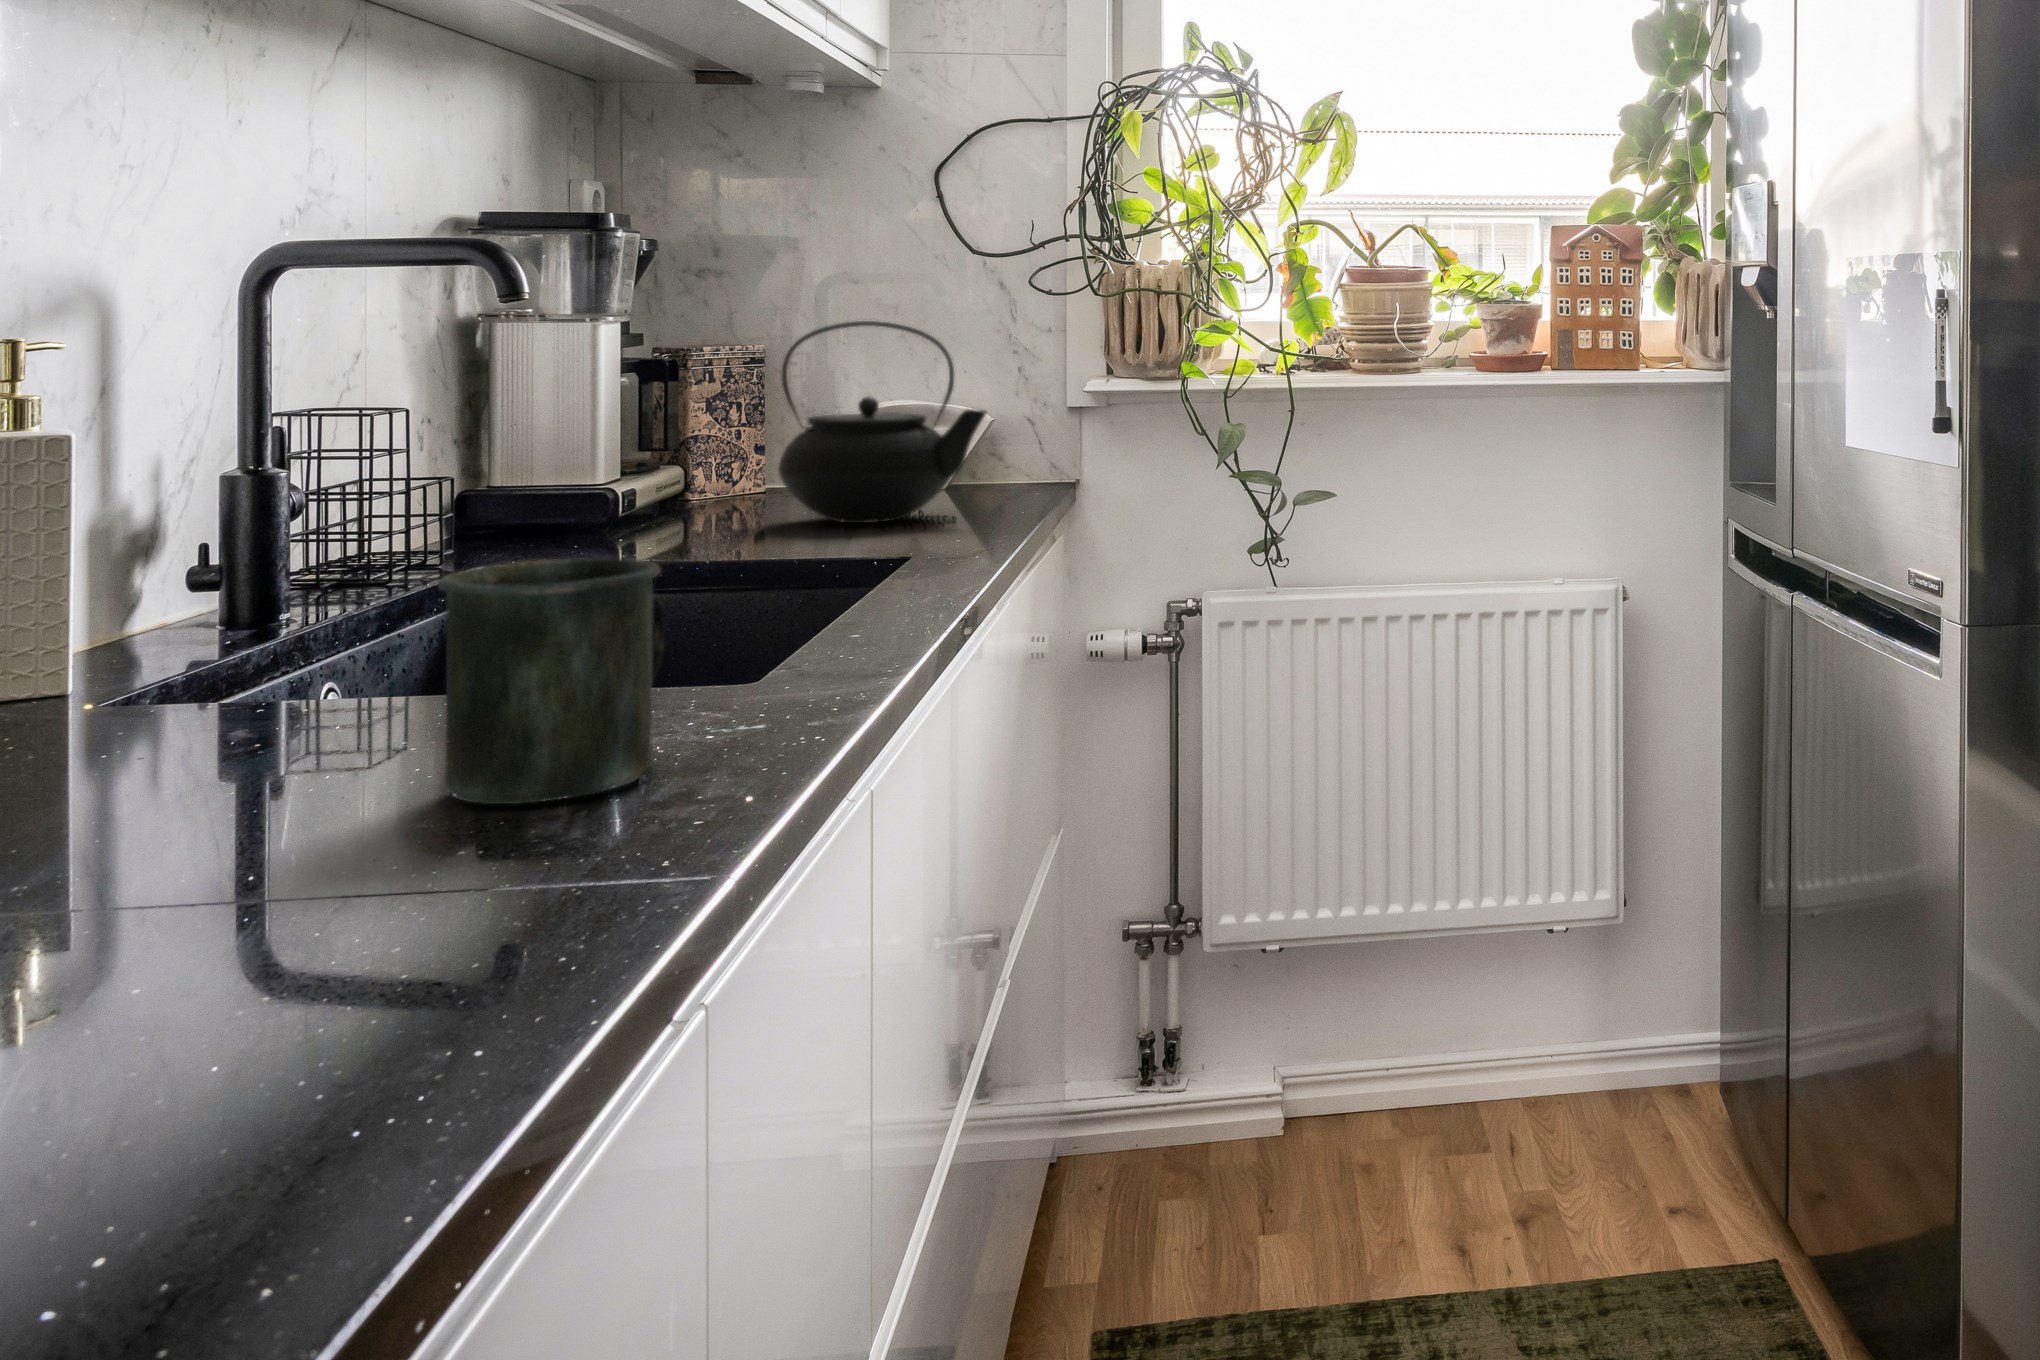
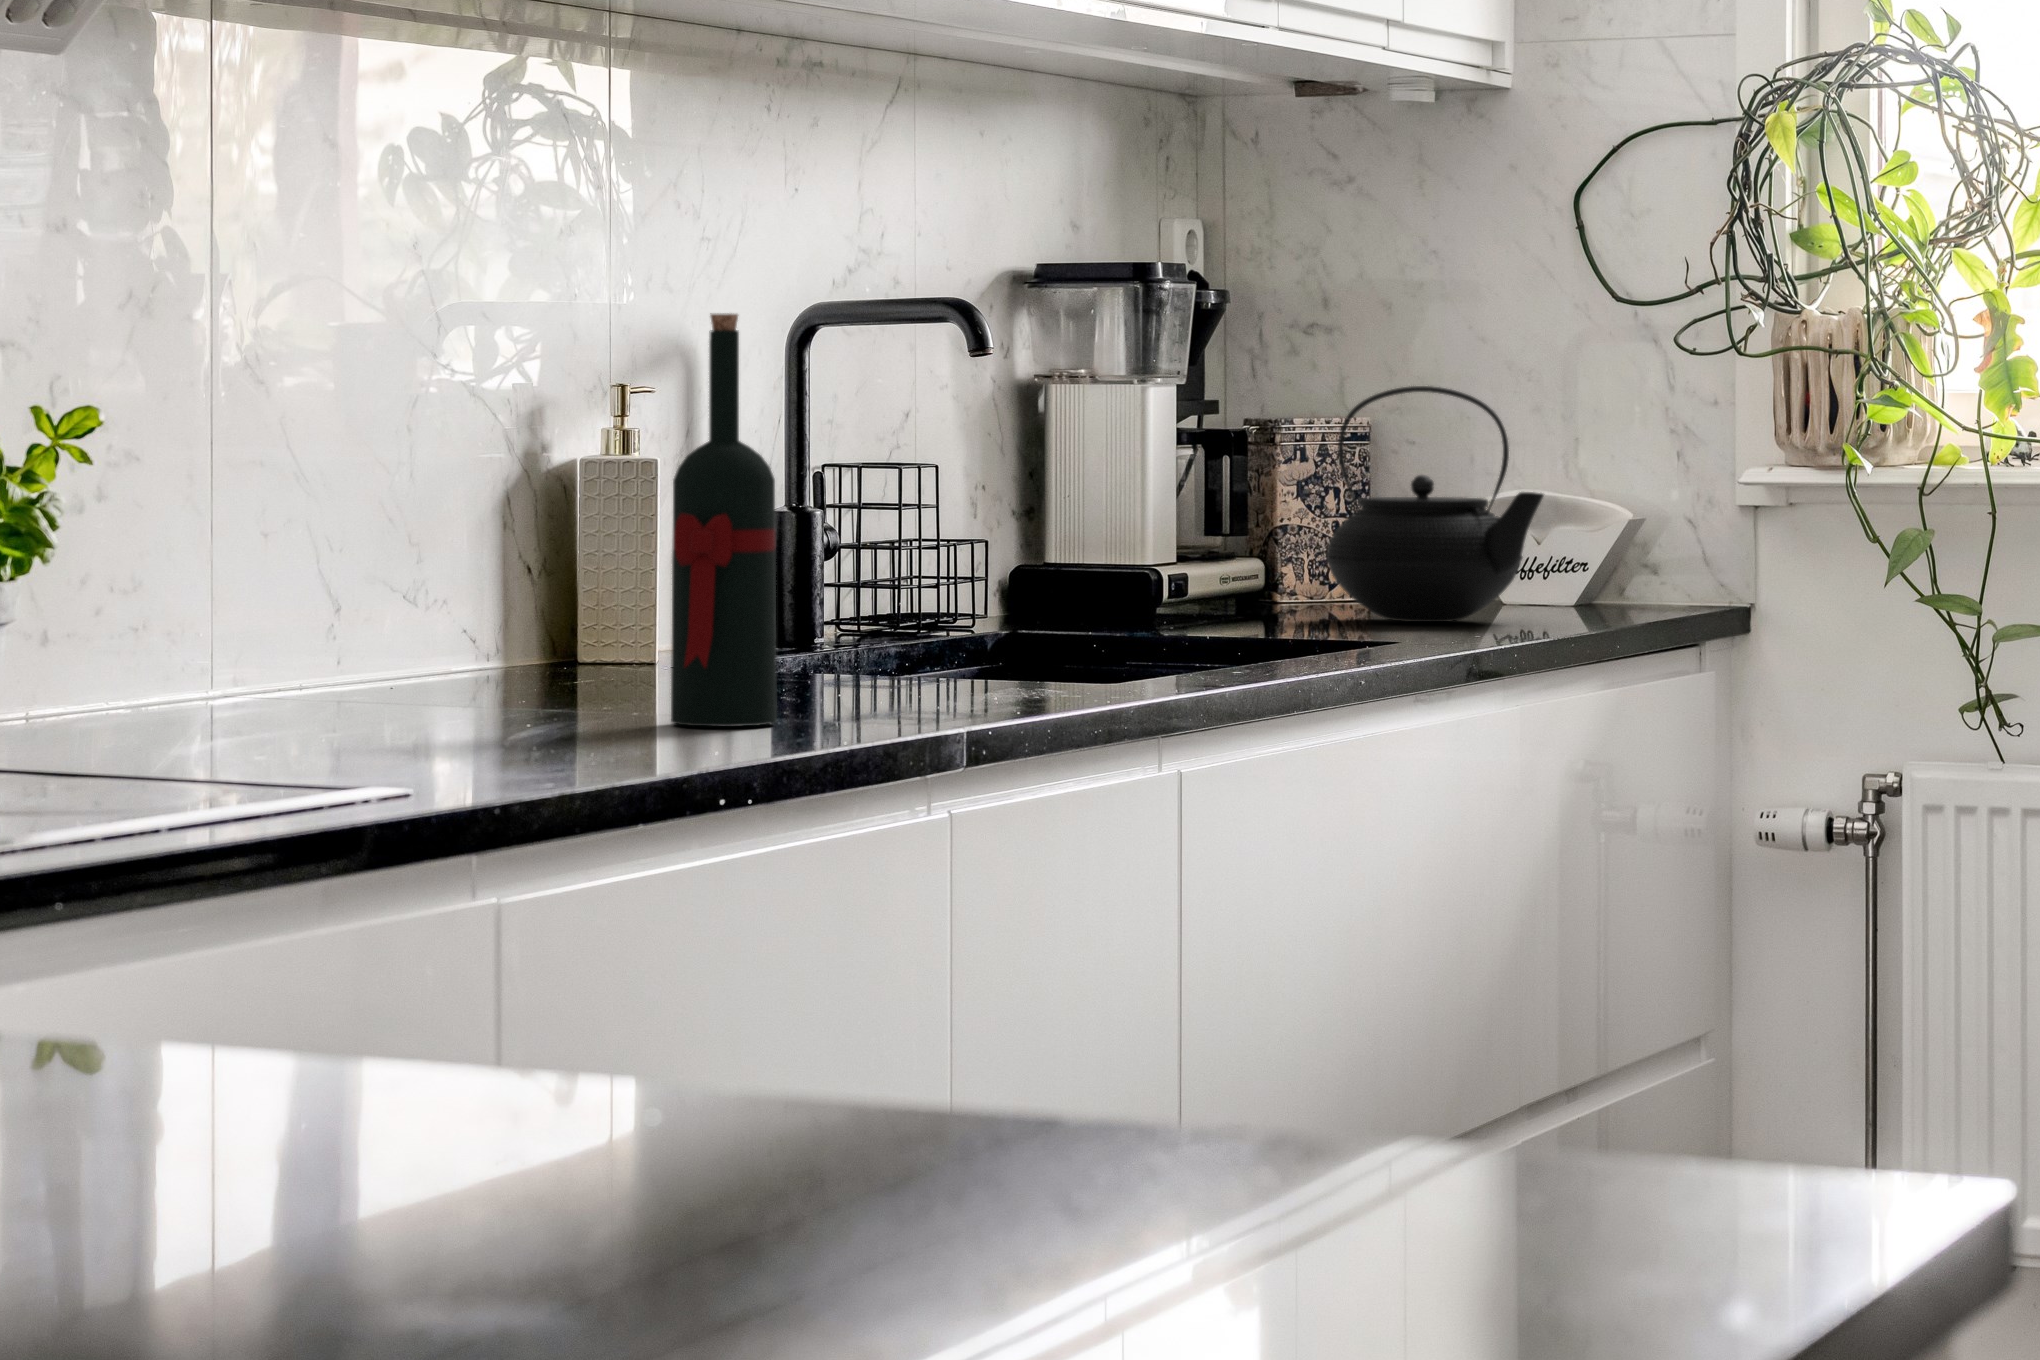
wine bottle: none [213,245,414,919] -> present [671,313,777,726]
mug: present [438,558,666,804] -> none [820,547,984,709]

